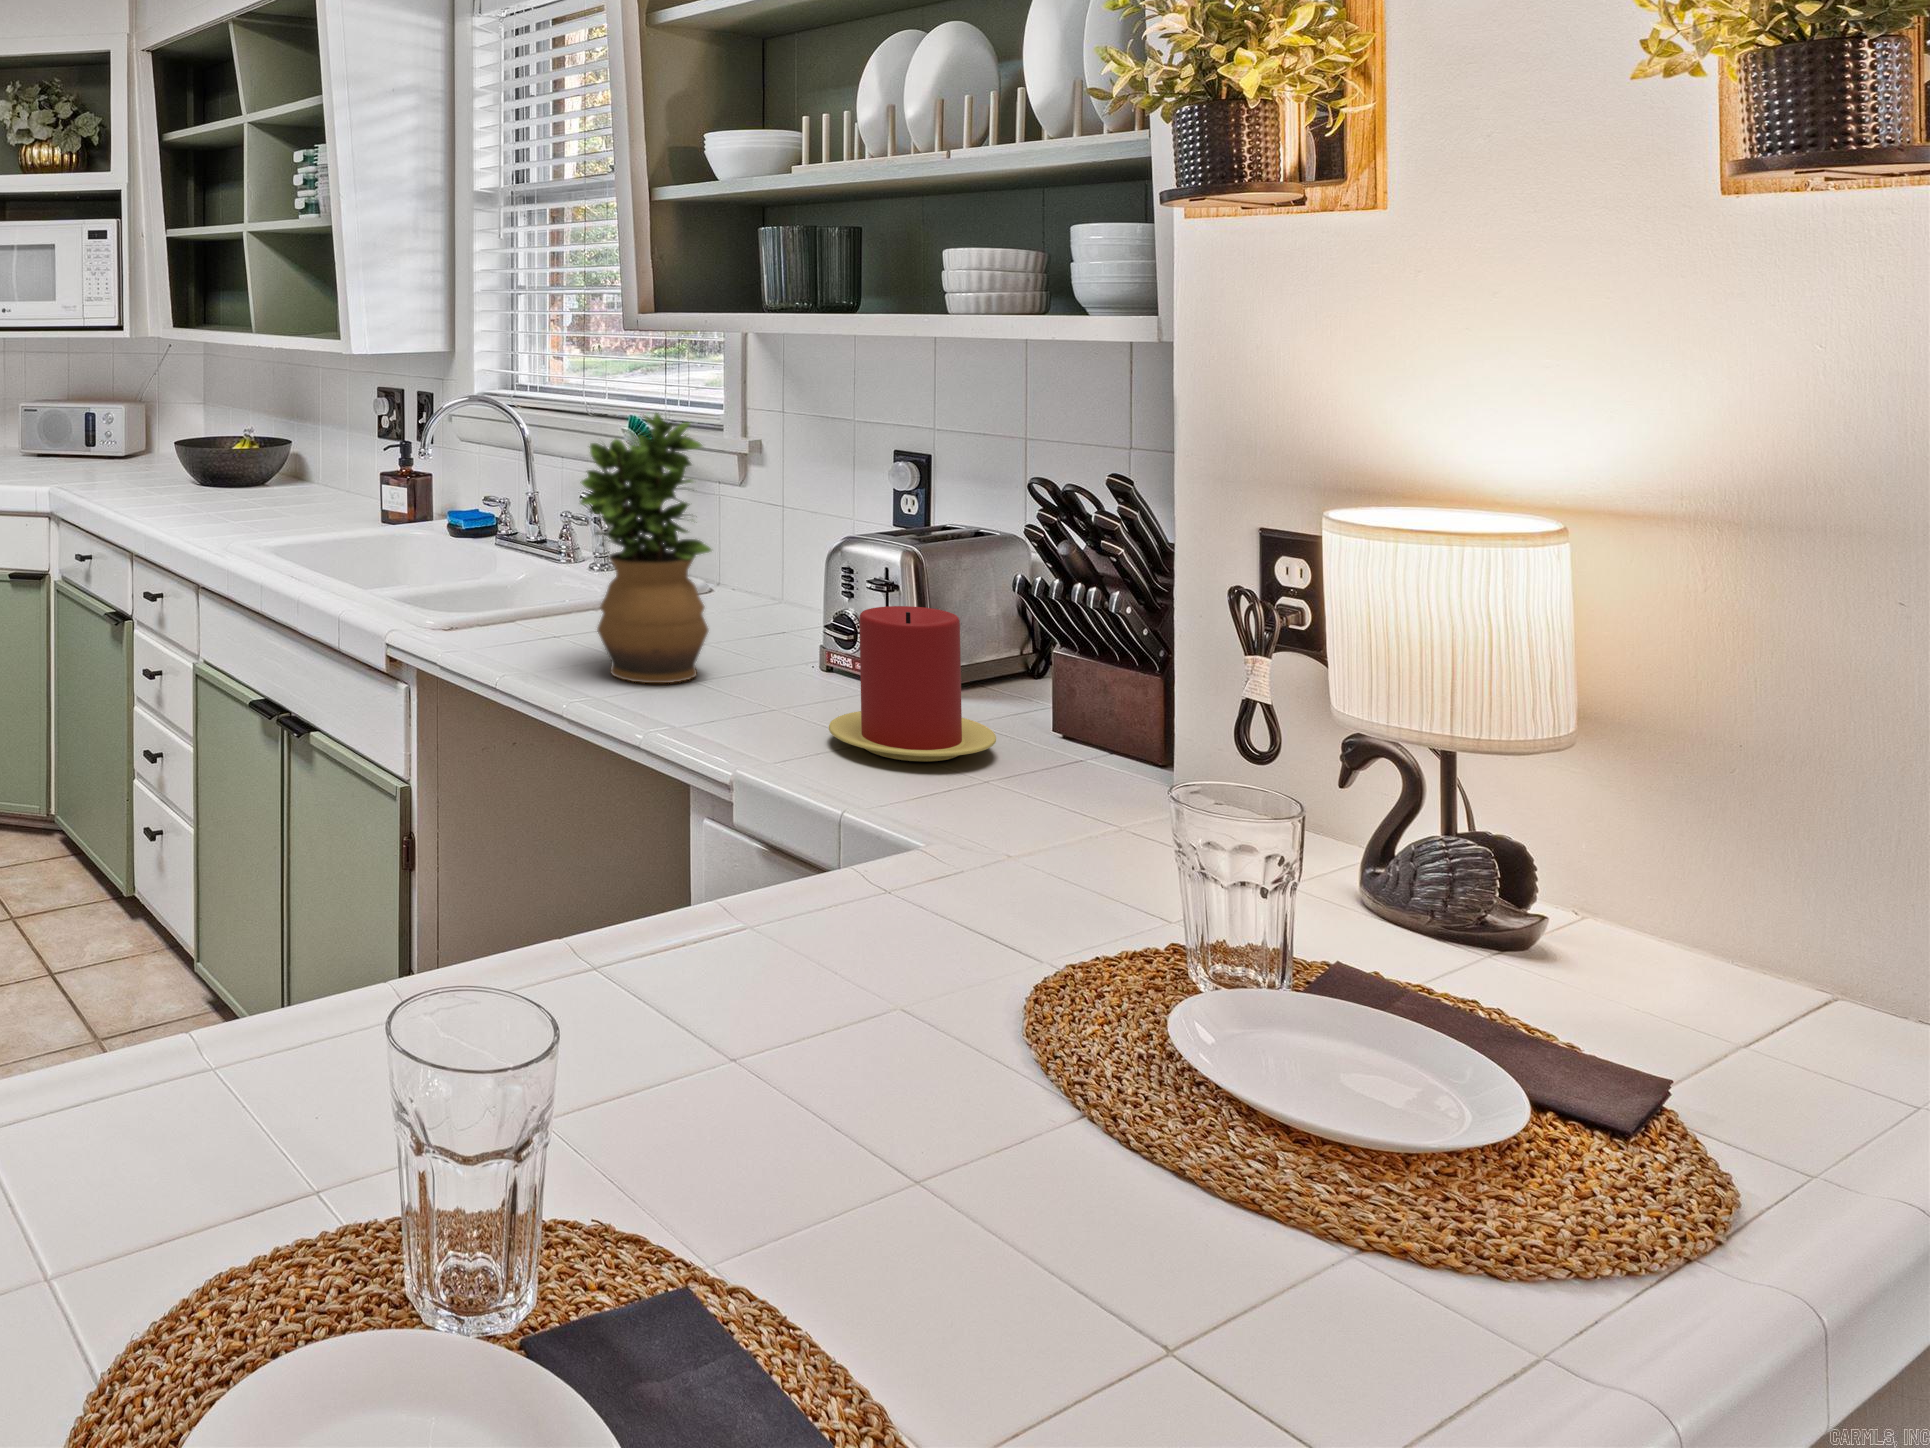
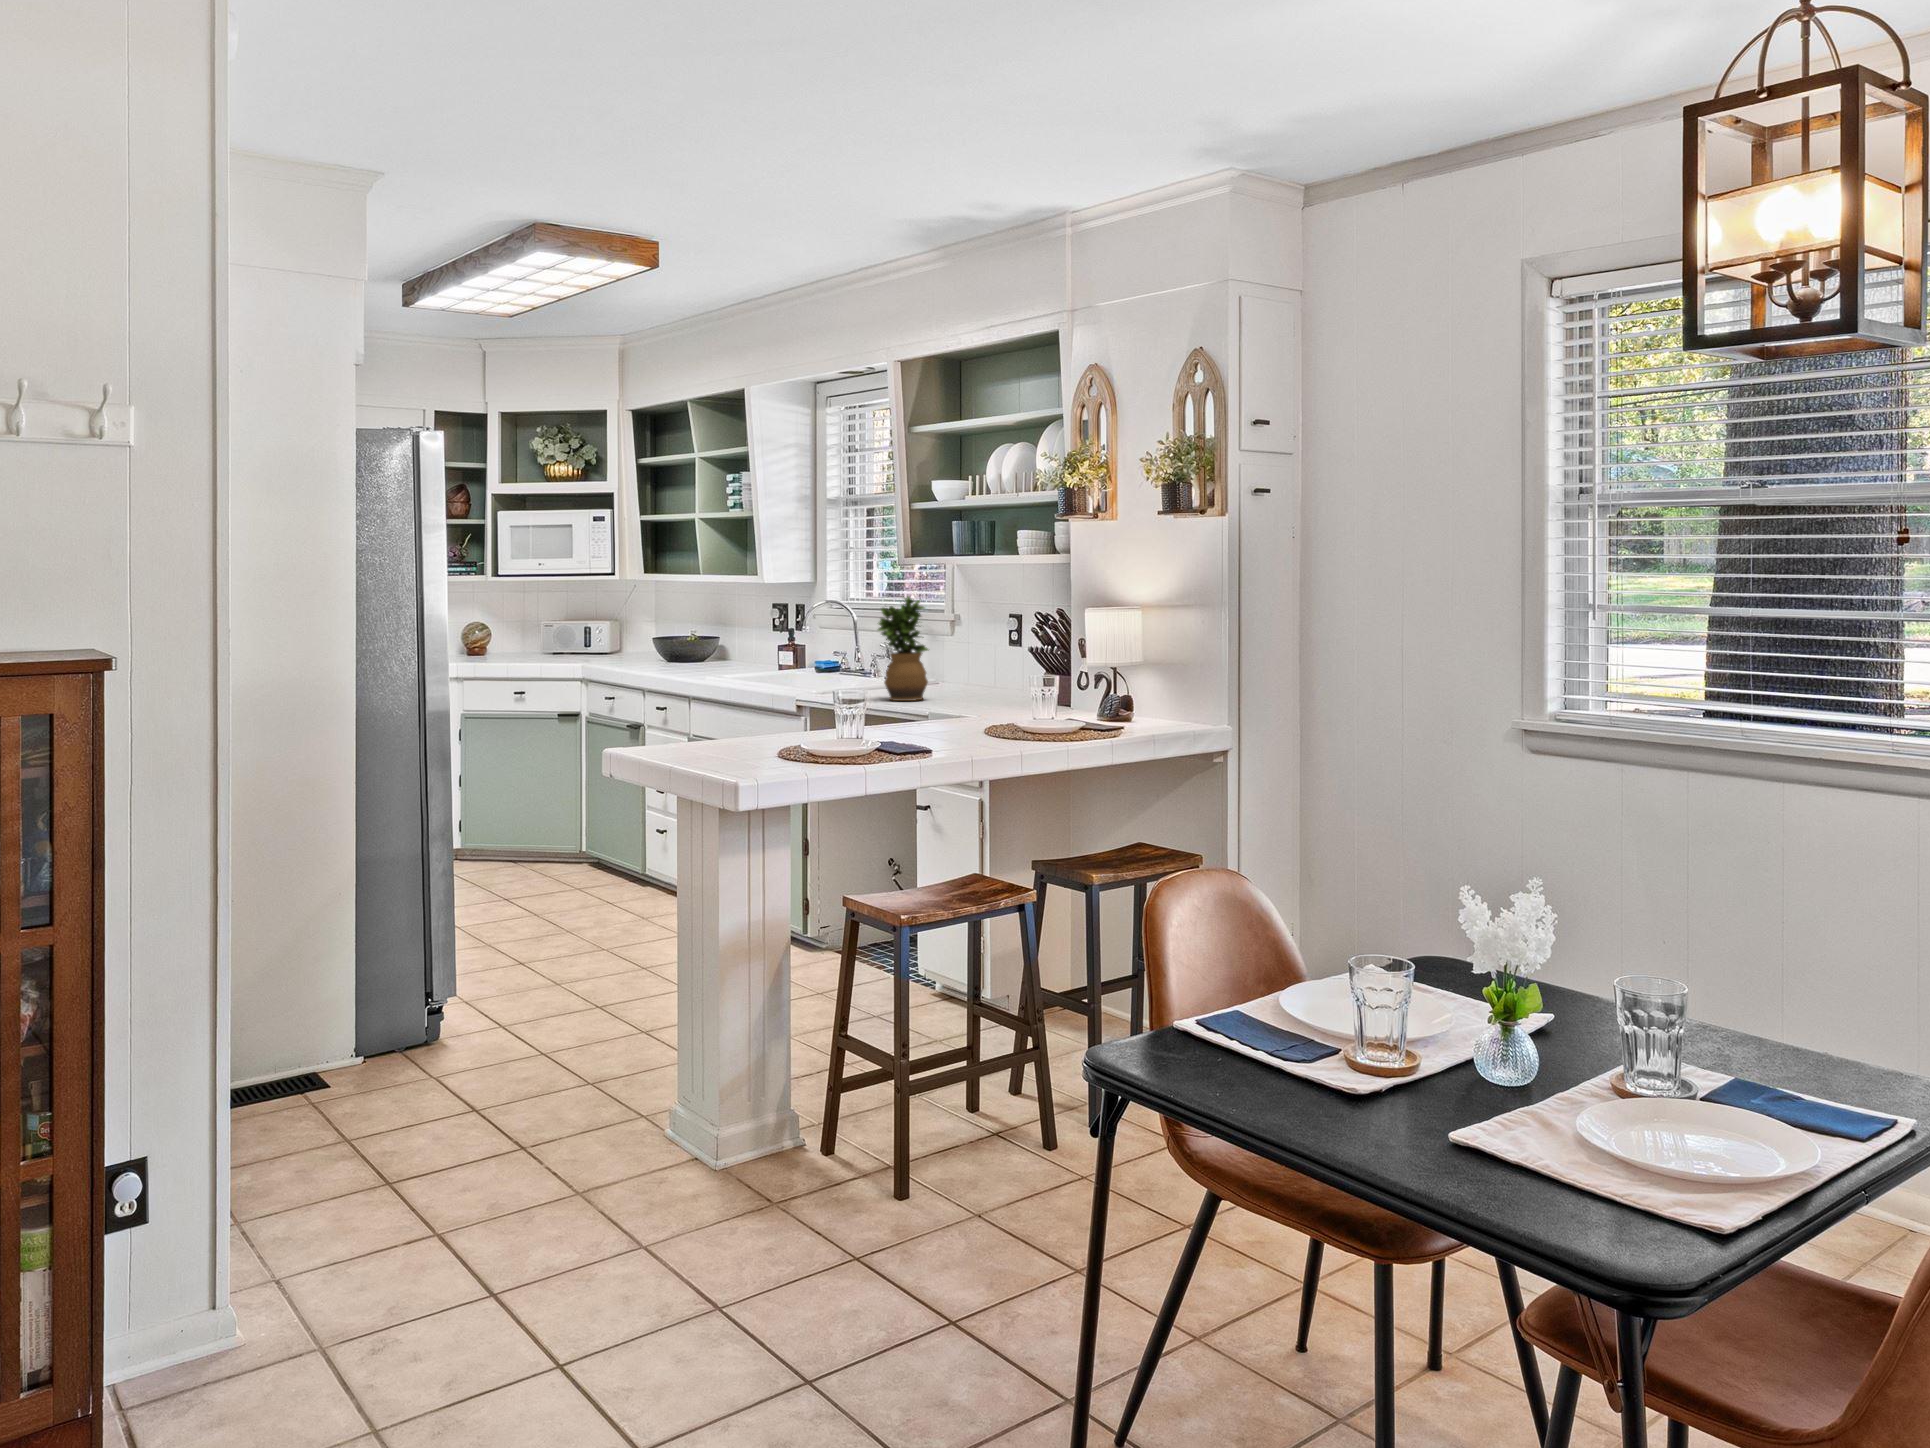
candle: present [829,606,996,761] -> none [965,660,1022,710]

